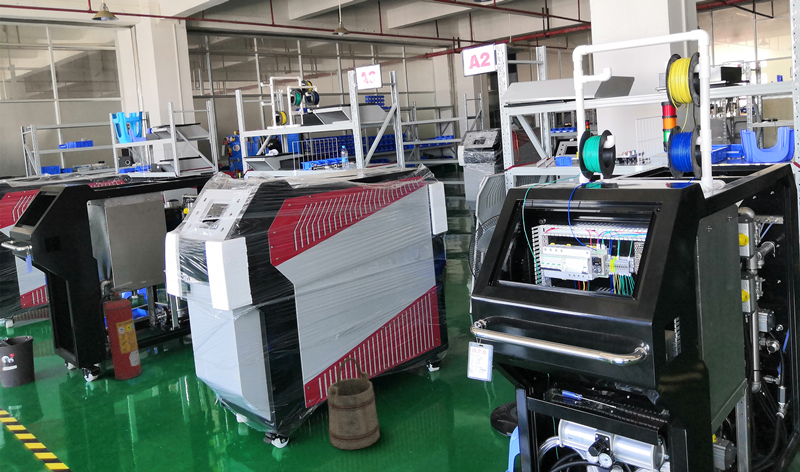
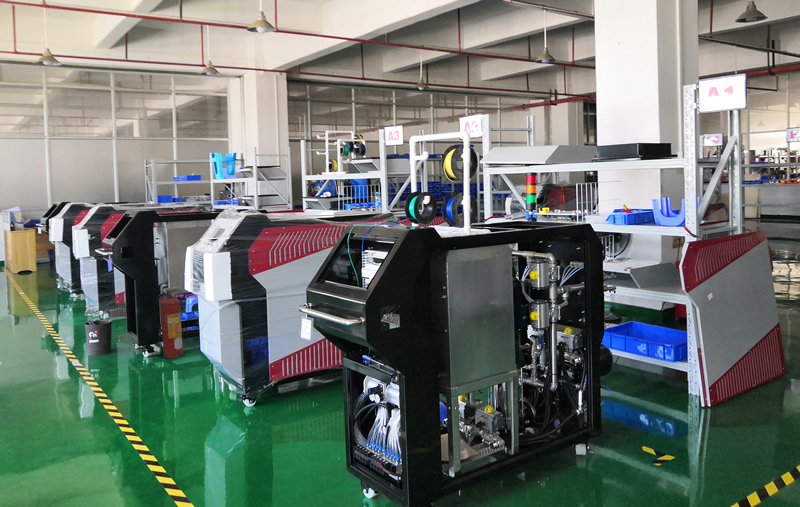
bucket: present [328,358,380,450] -> none [284,347,322,412]

